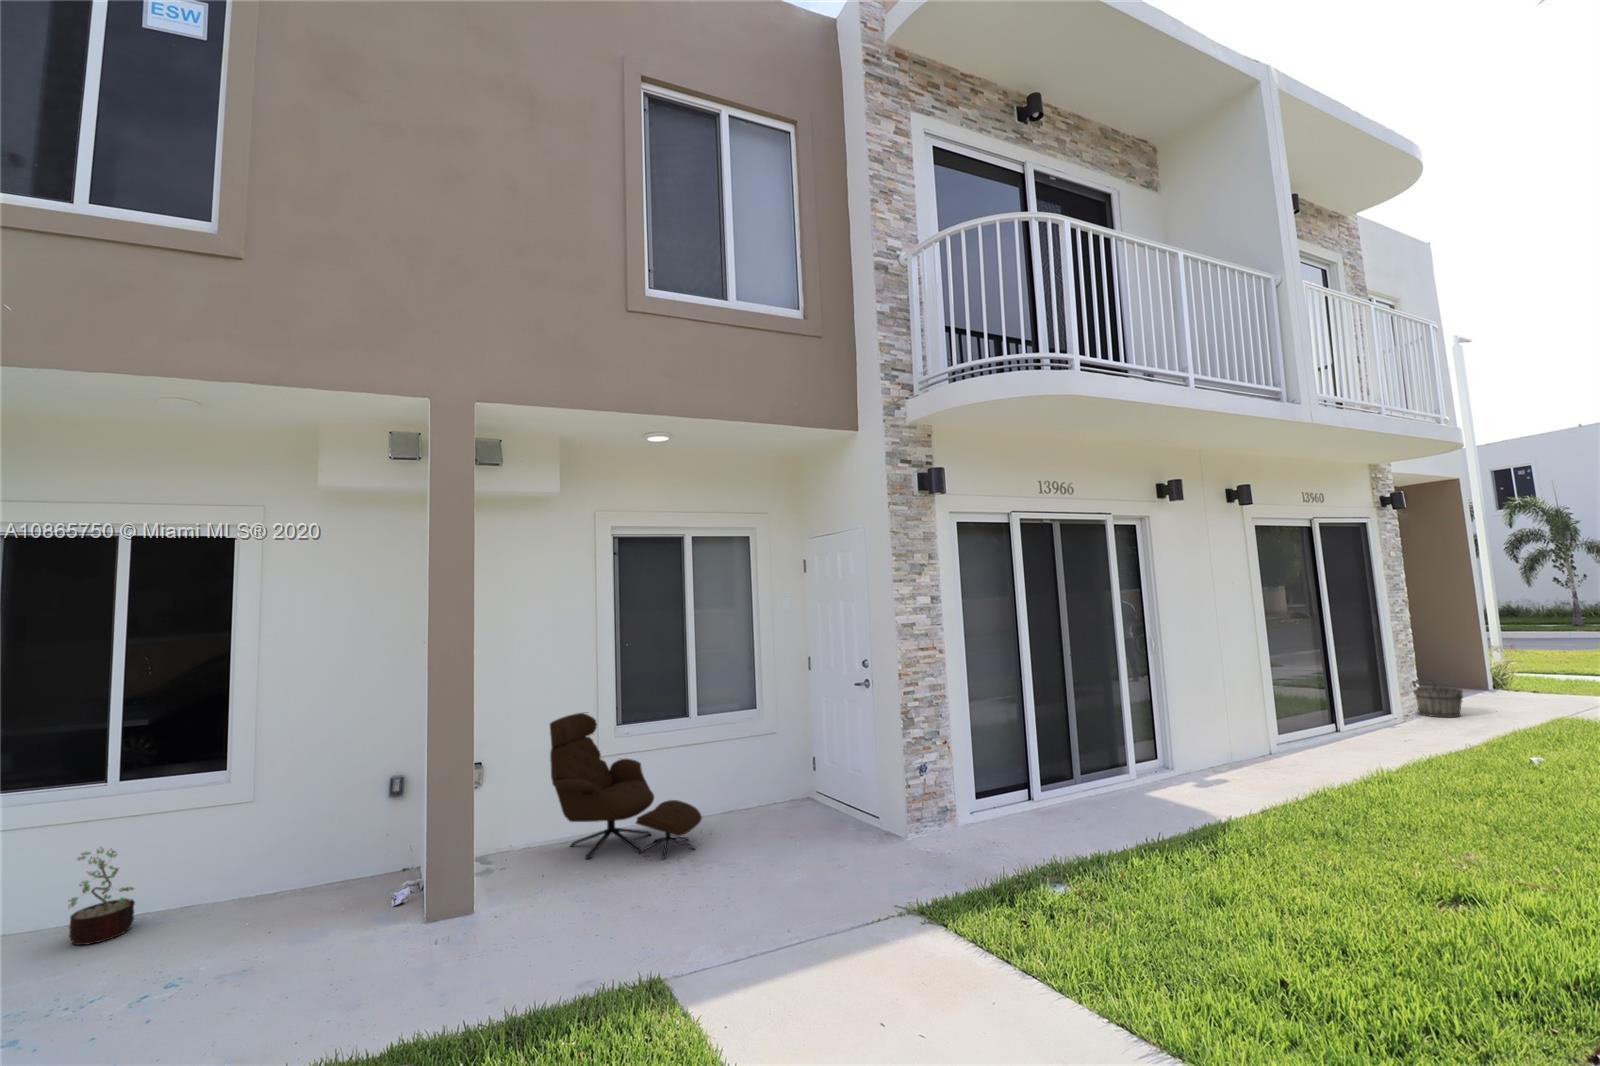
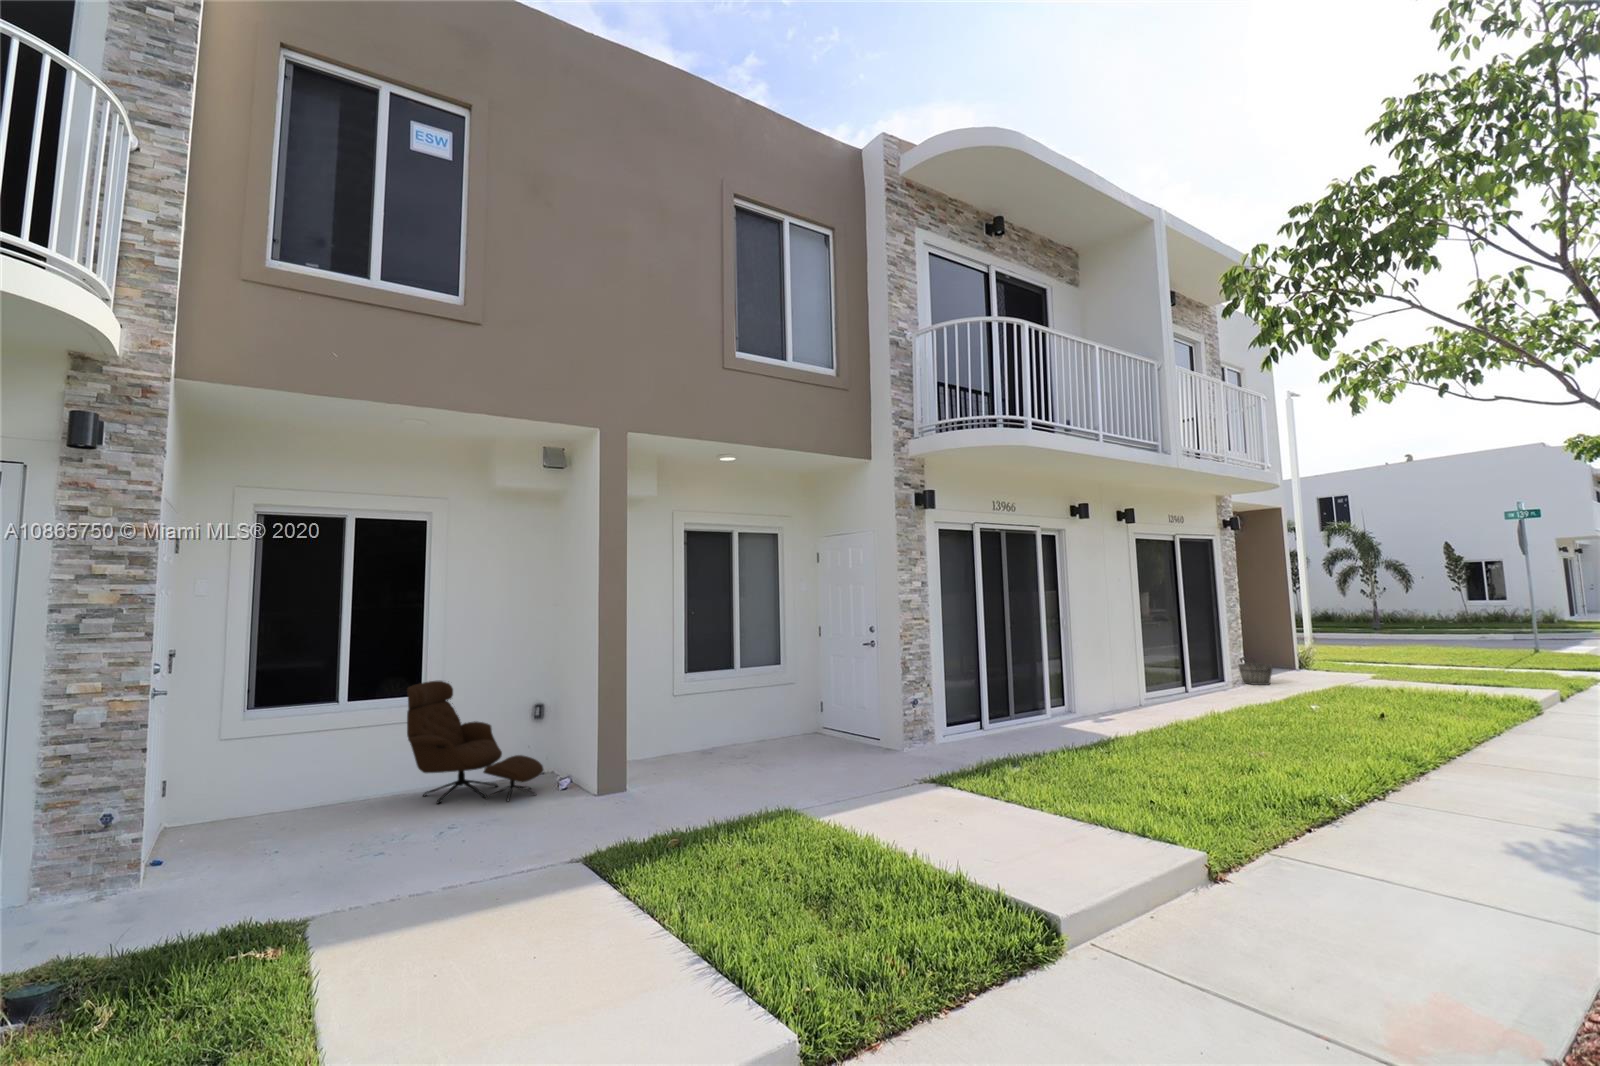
lounge chair: present [550,713,702,859] -> present [407,681,543,804]
decorative plant: present [69,849,135,945] -> none [329,745,378,812]

